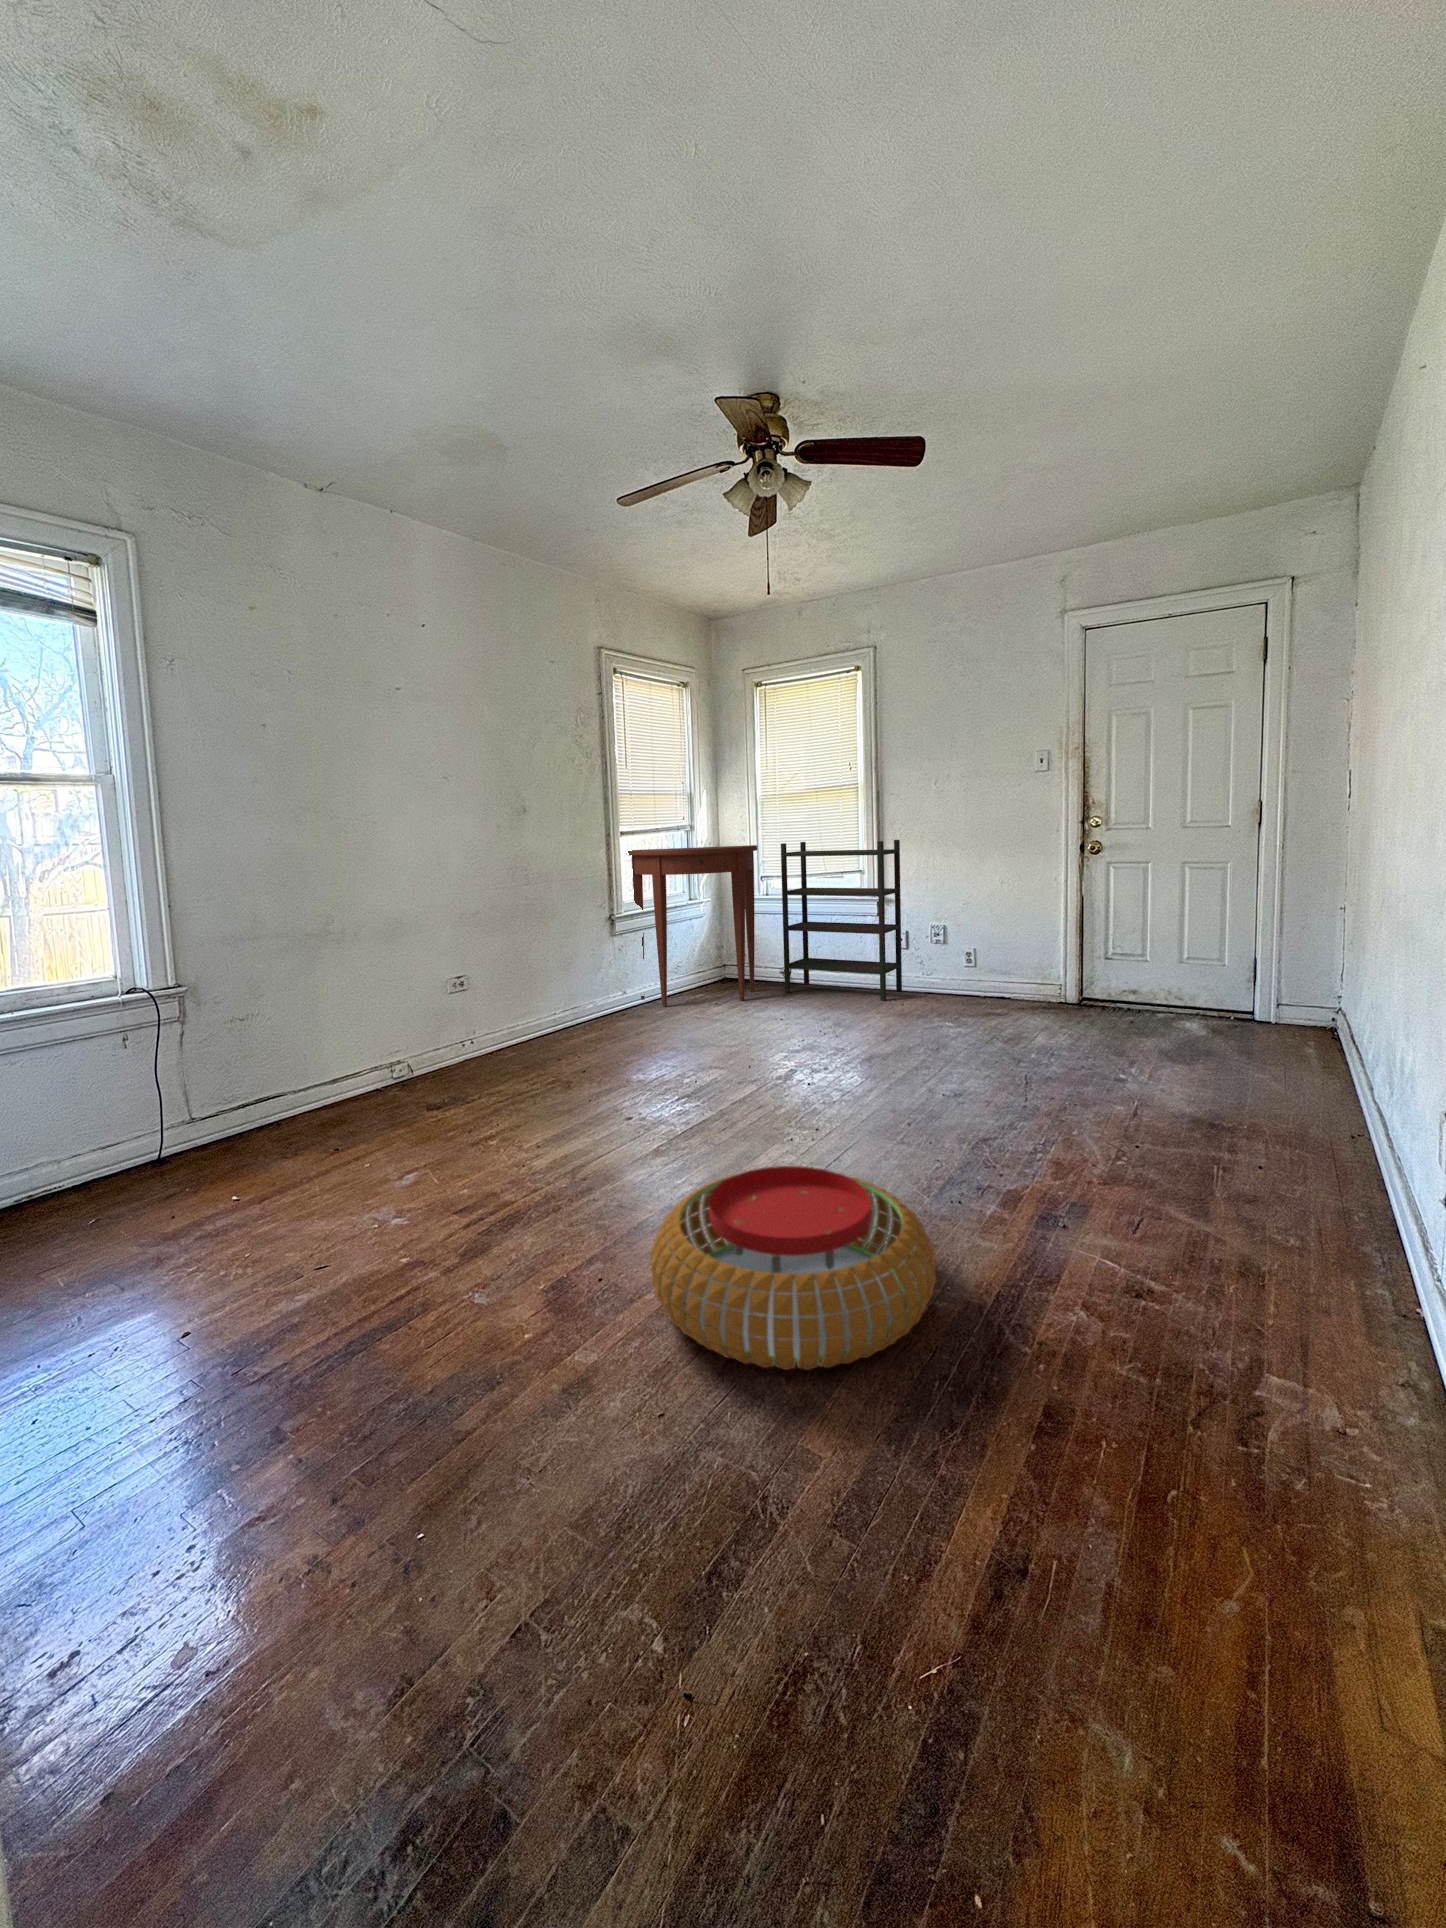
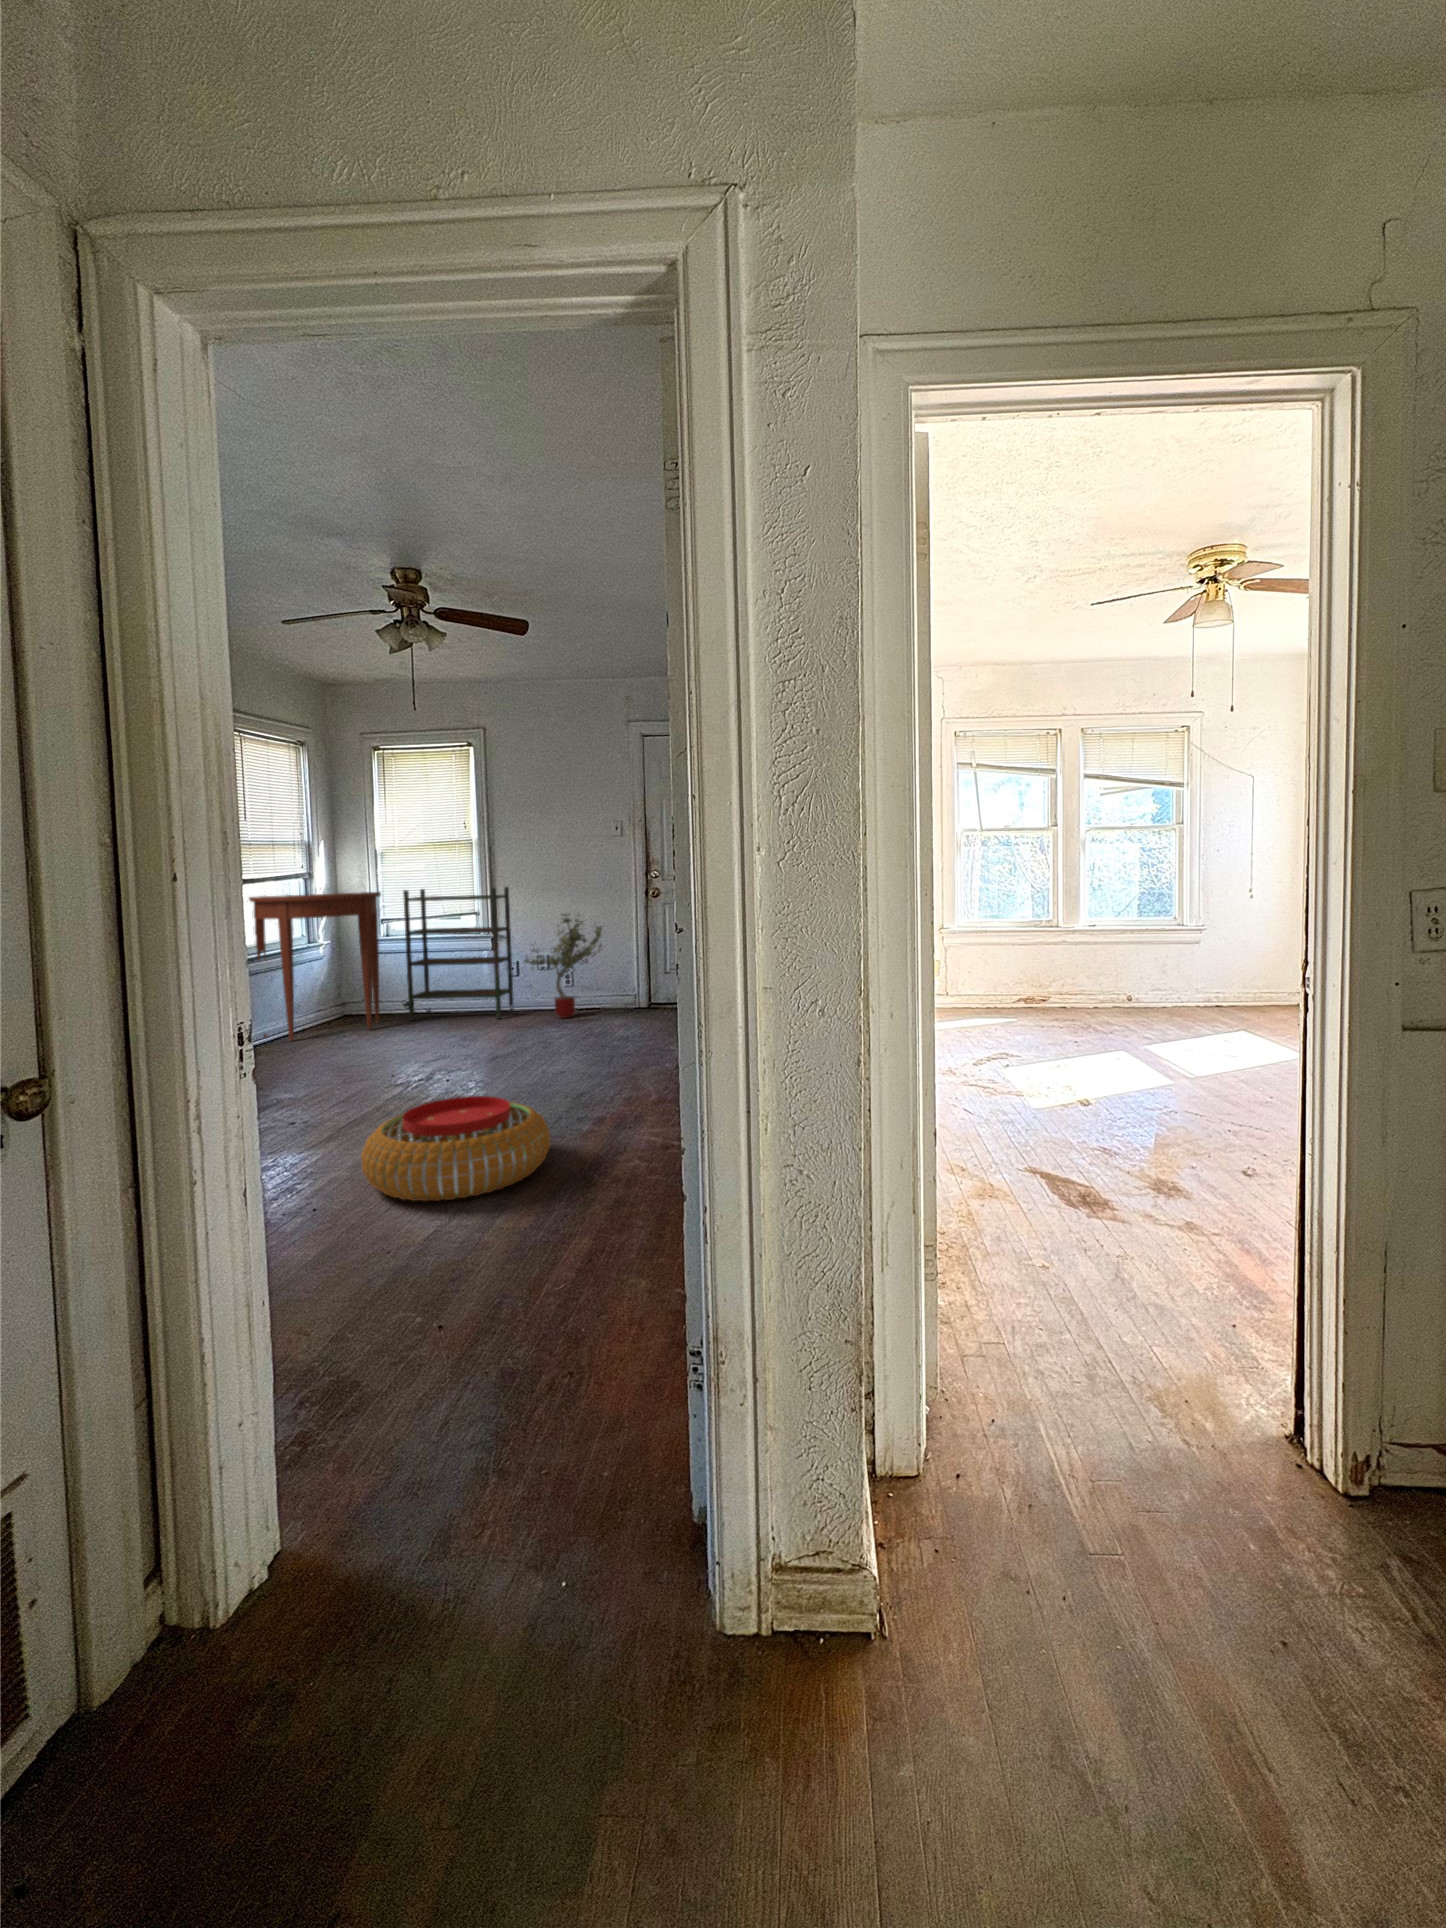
potted tree: none [912,873,1021,1008] -> present [524,914,605,1018]

